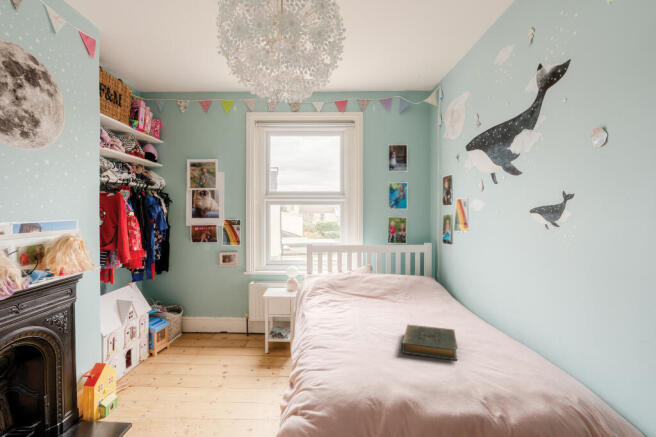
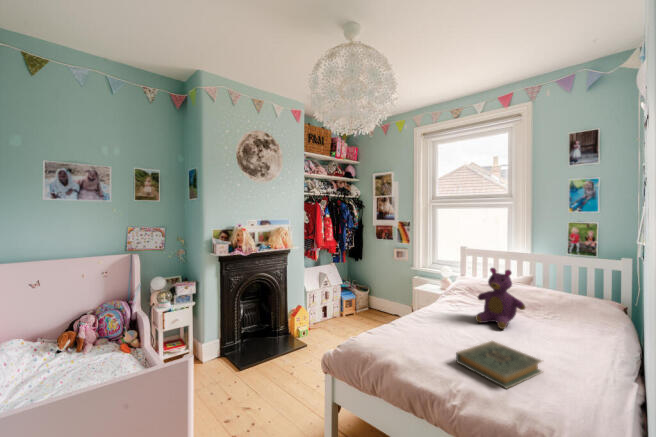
teddy bear: none [359,259,400,315] -> present [475,268,525,329]

